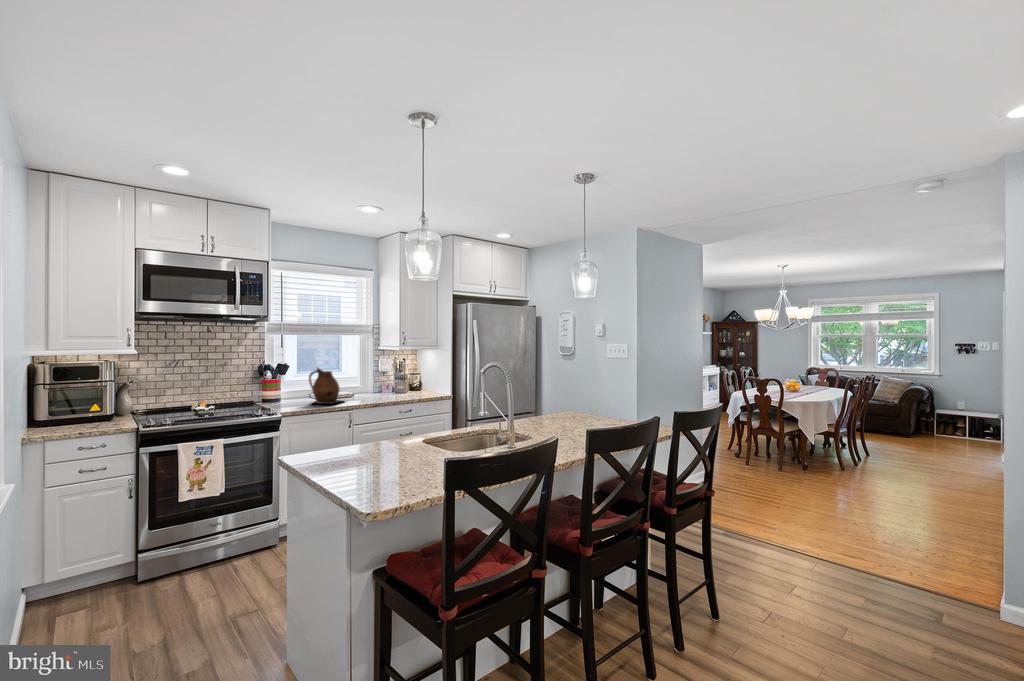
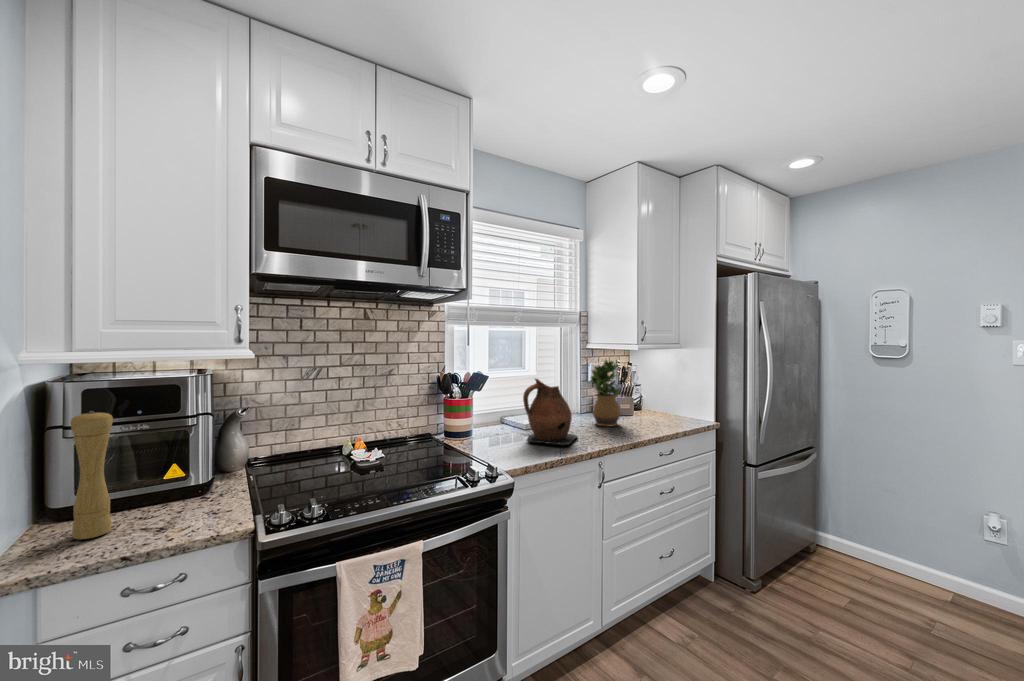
potted plant: none [365,355,386,397] -> present [590,360,621,426]
pepper mill: none [50,376,69,431] -> present [70,411,113,539]

